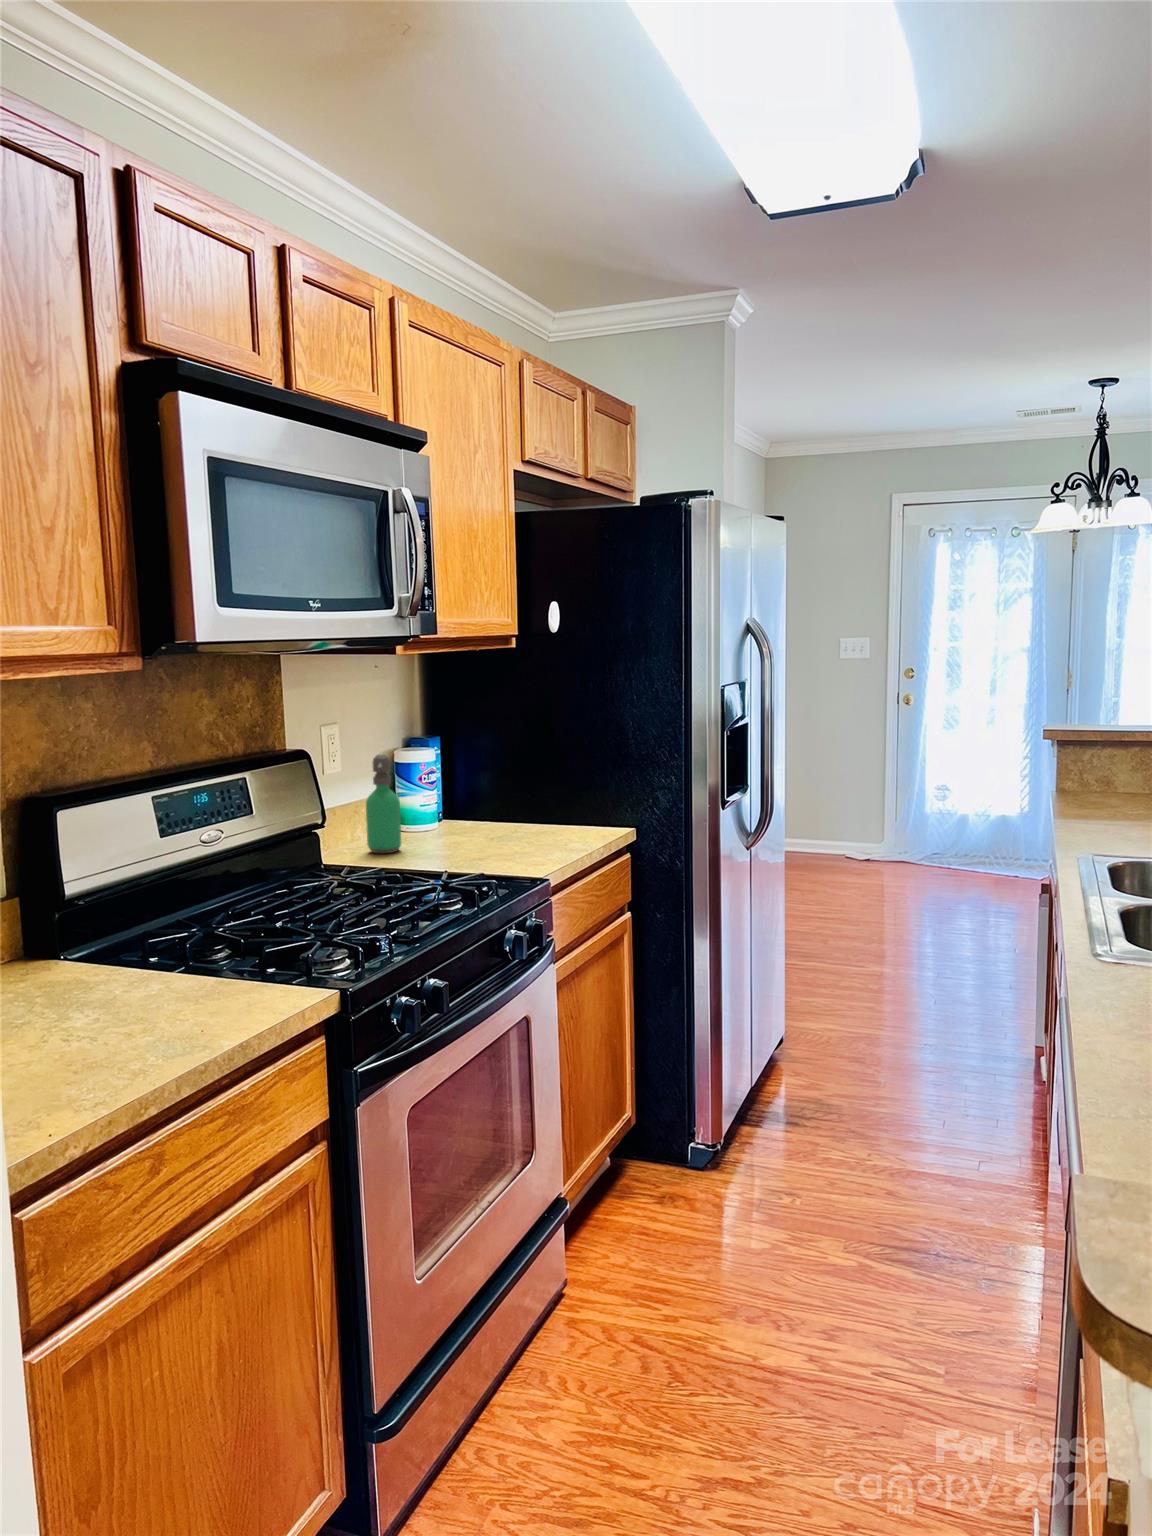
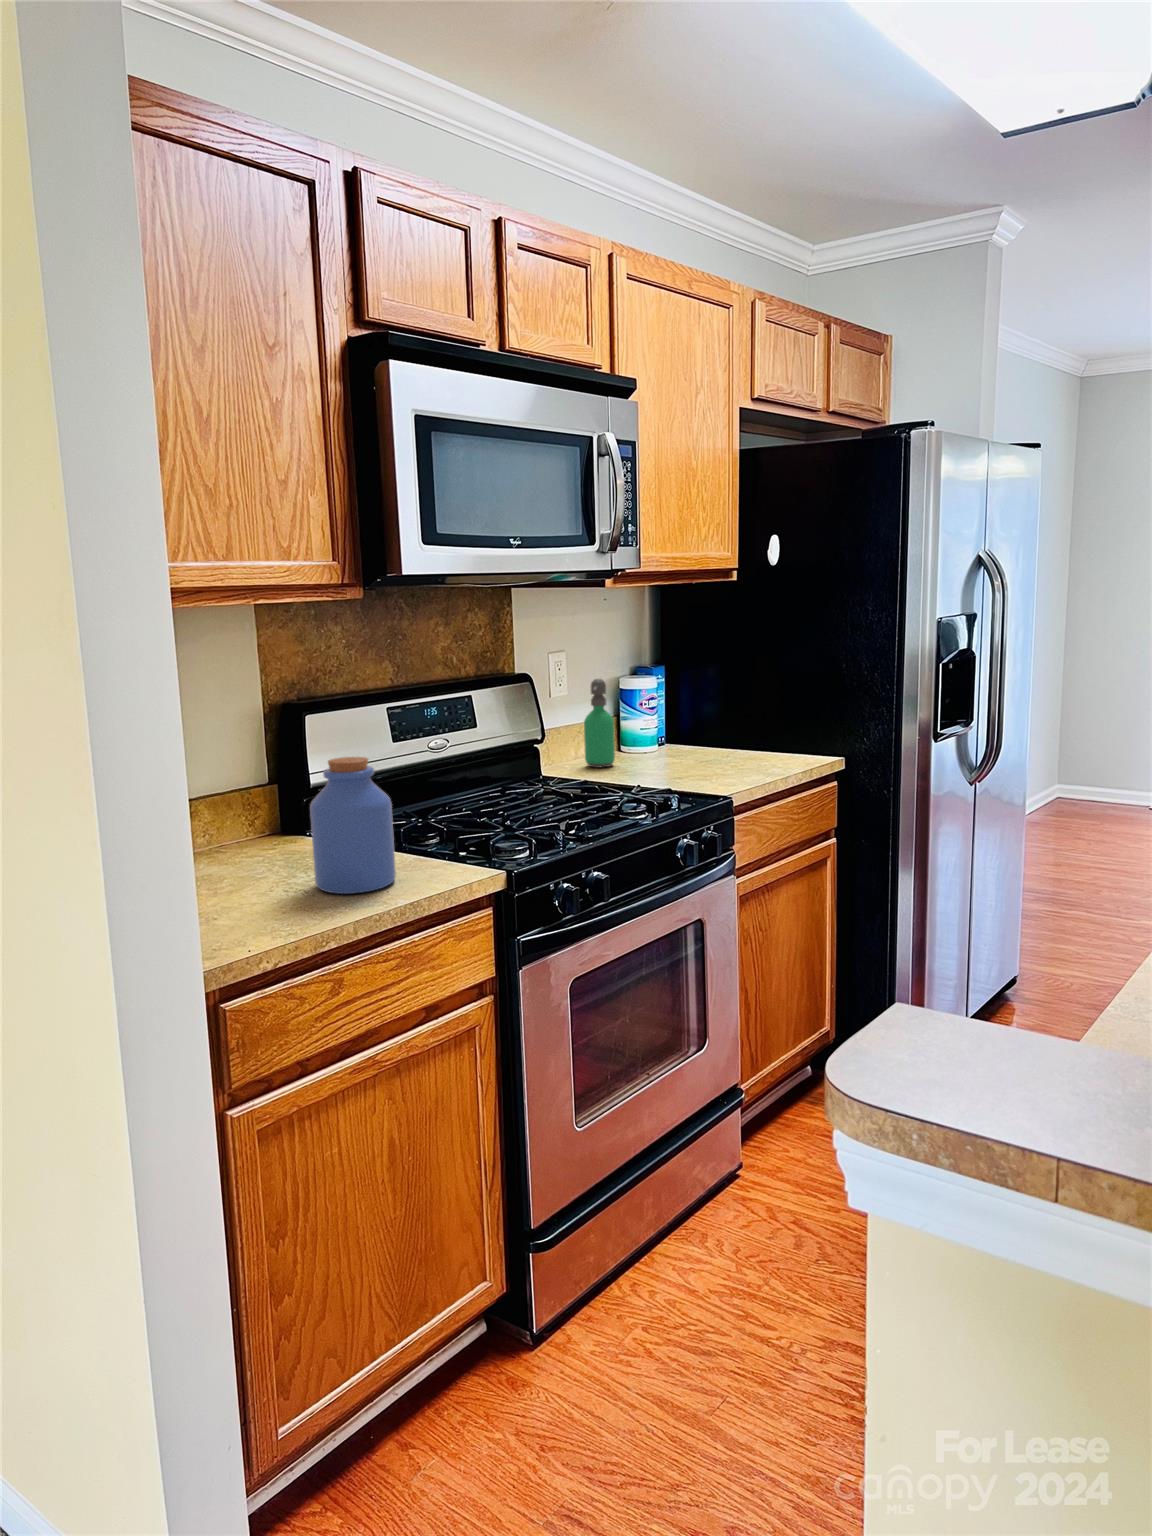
jar: none [96,866,208,1041] -> present [310,757,396,894]

